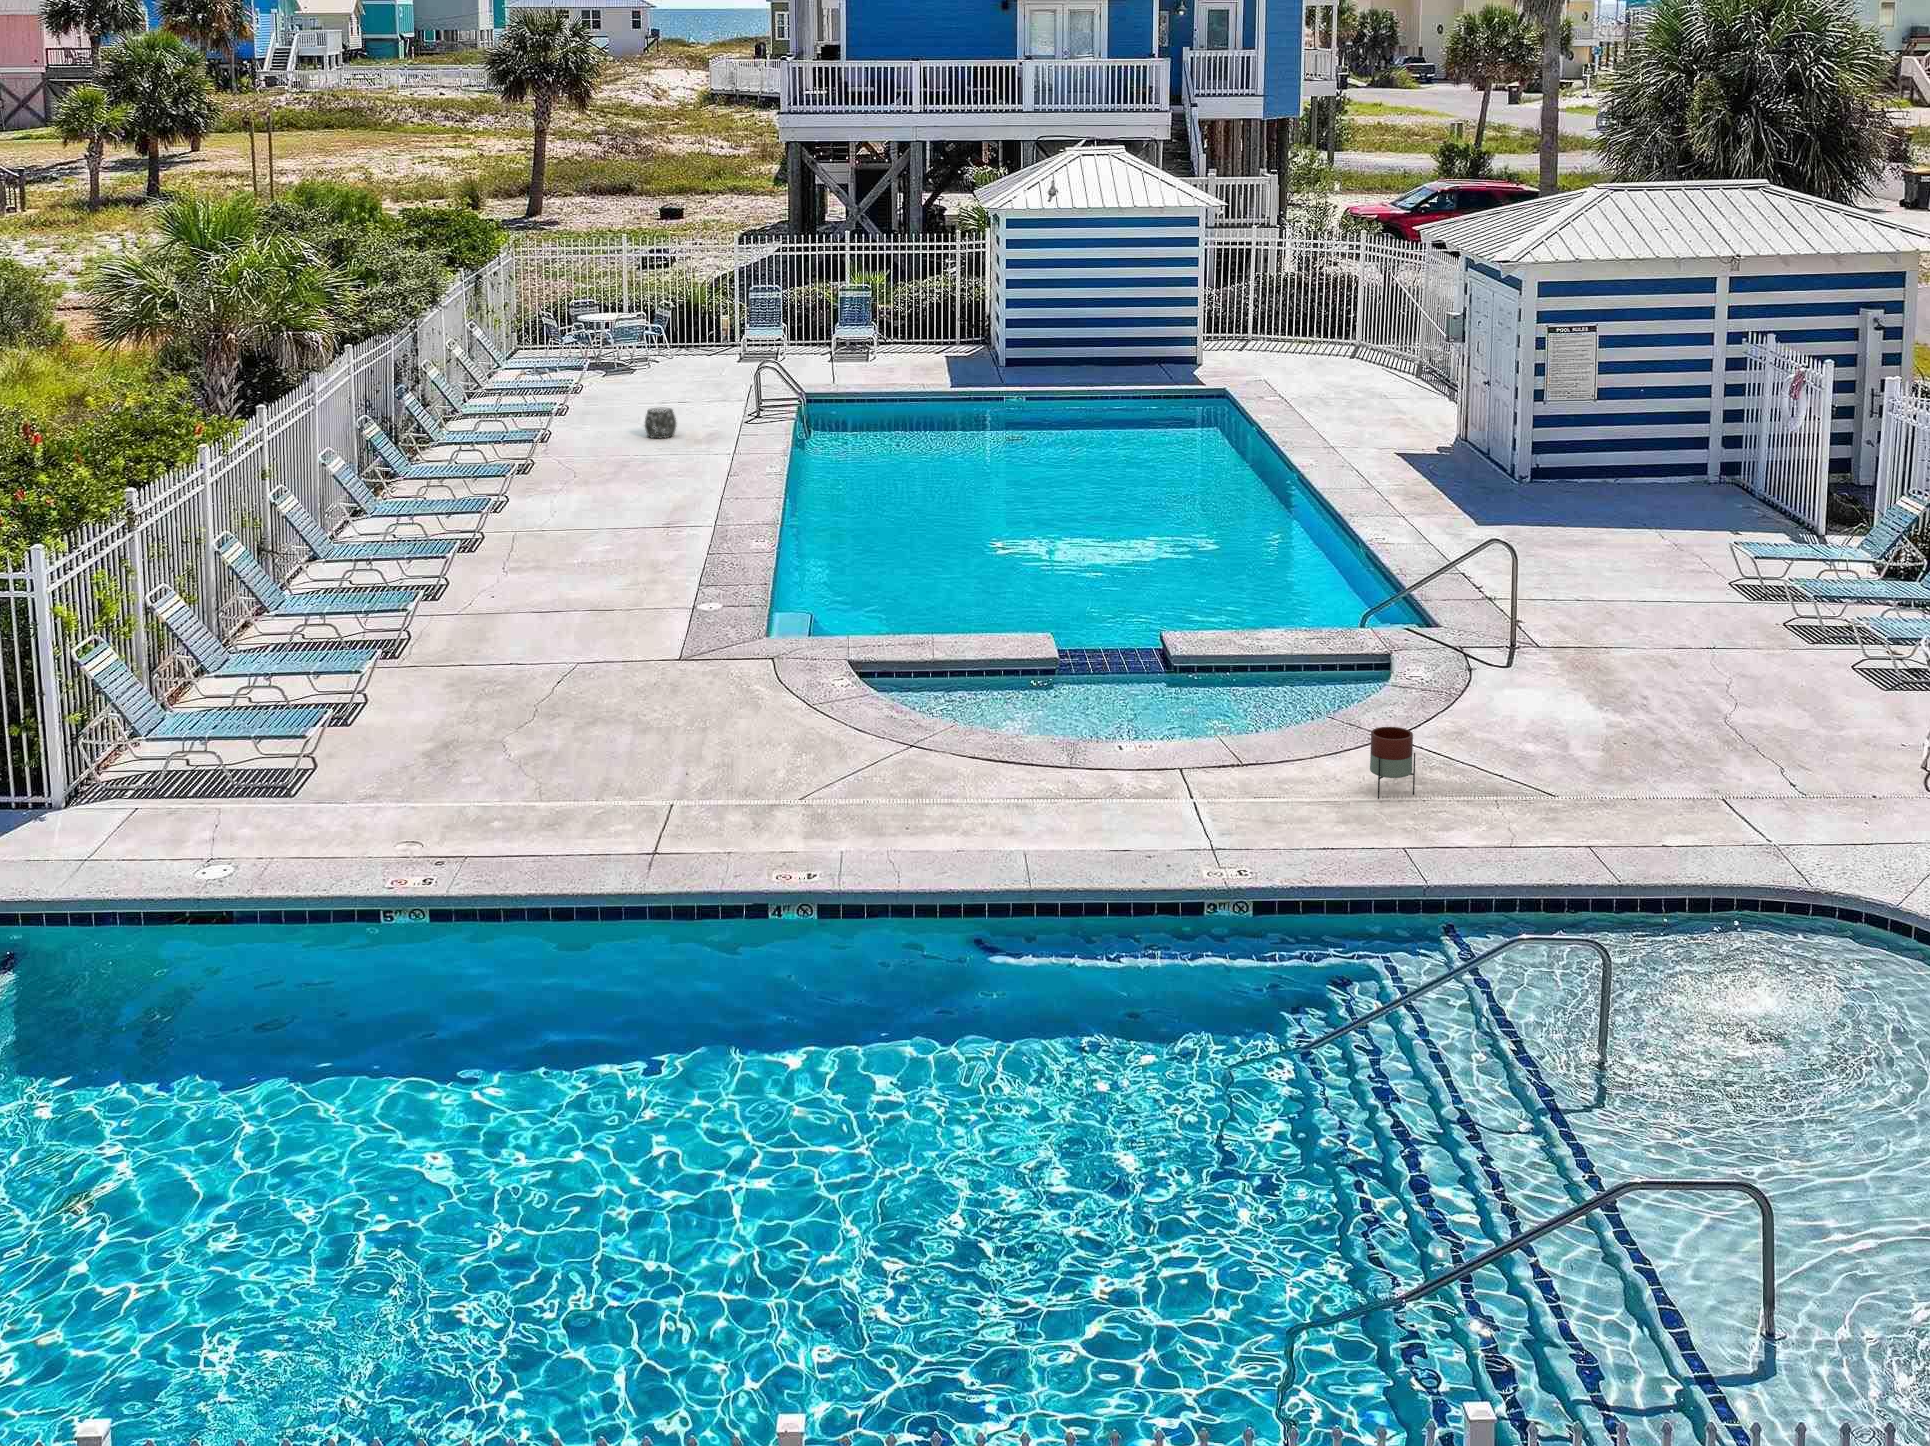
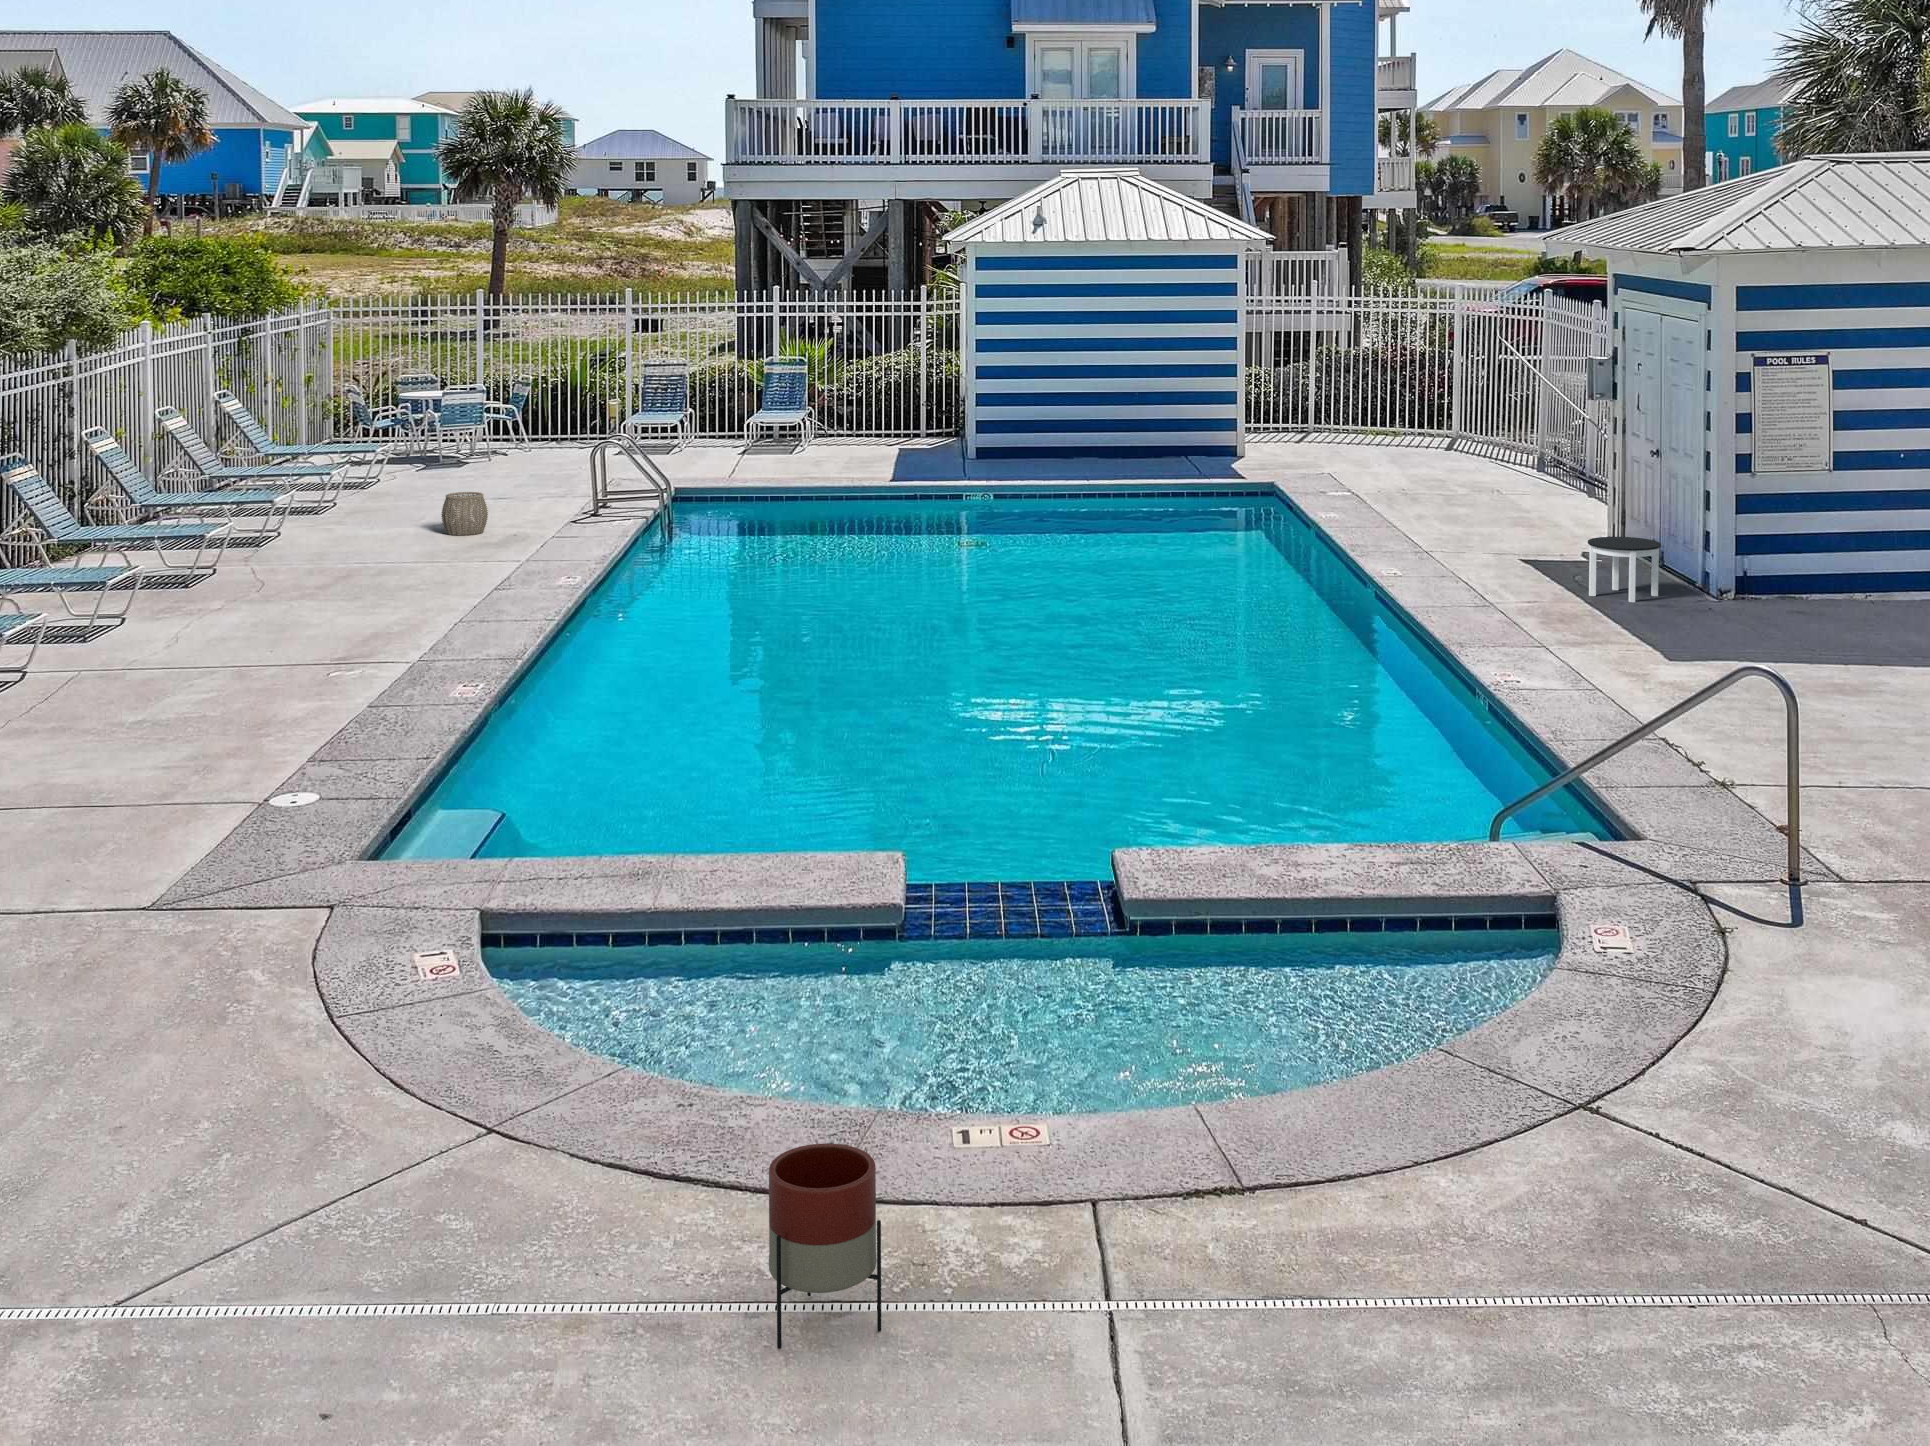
round table: none [1443,440,1491,484] -> present [1588,537,1661,602]
planter: present [1370,727,1415,799] -> present [769,1143,881,1349]

